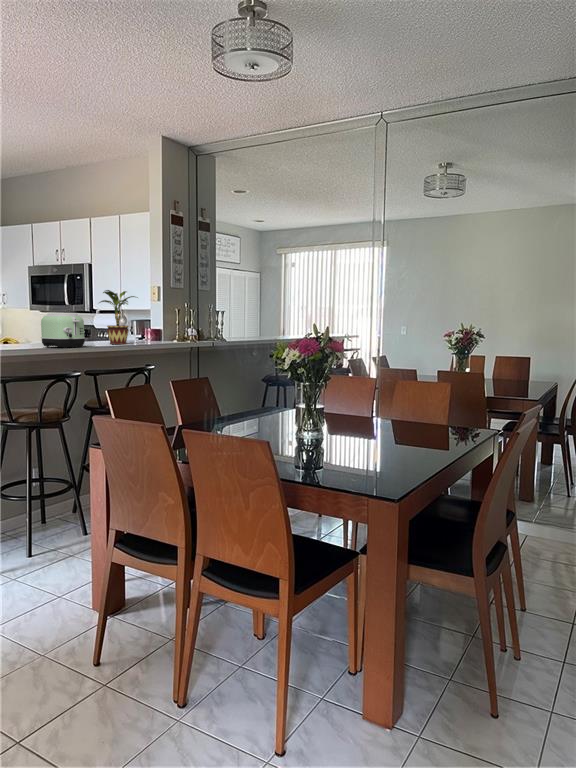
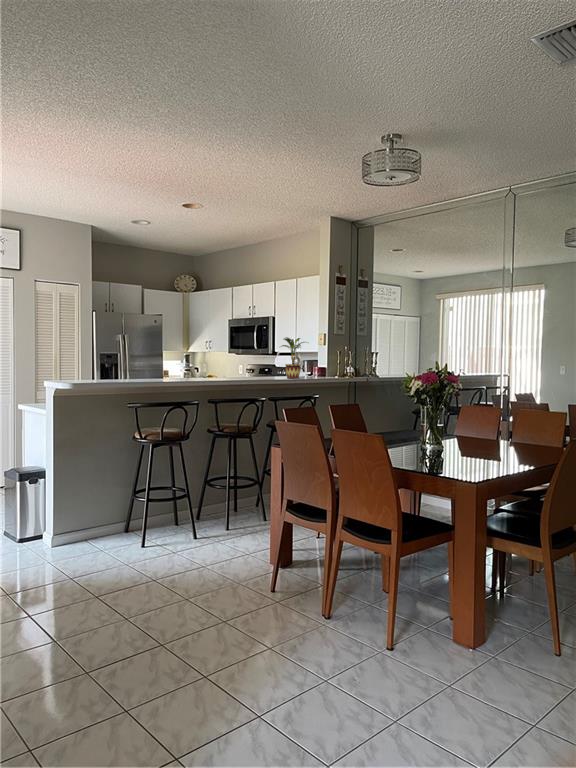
toaster: present [41,313,85,348] -> none [239,355,270,380]

